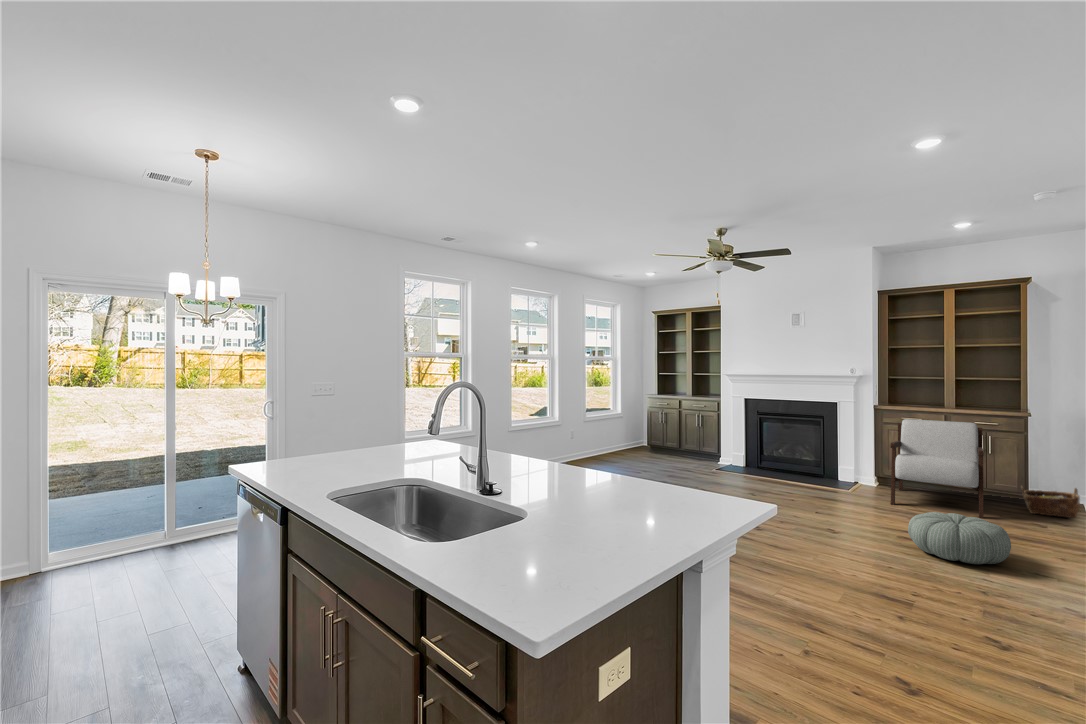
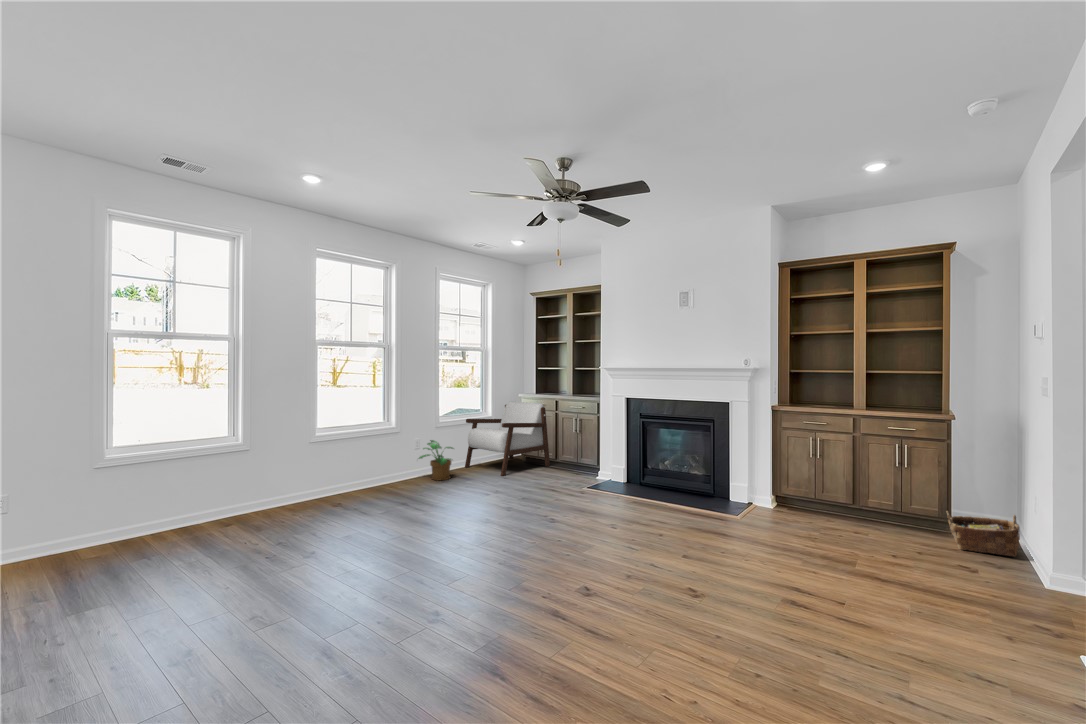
armchair: present [891,419,984,518] -> present [465,401,550,476]
potted plant: none [575,430,605,462] -> present [419,440,454,480]
pouf: present [908,512,1011,564] -> none [802,571,953,670]

